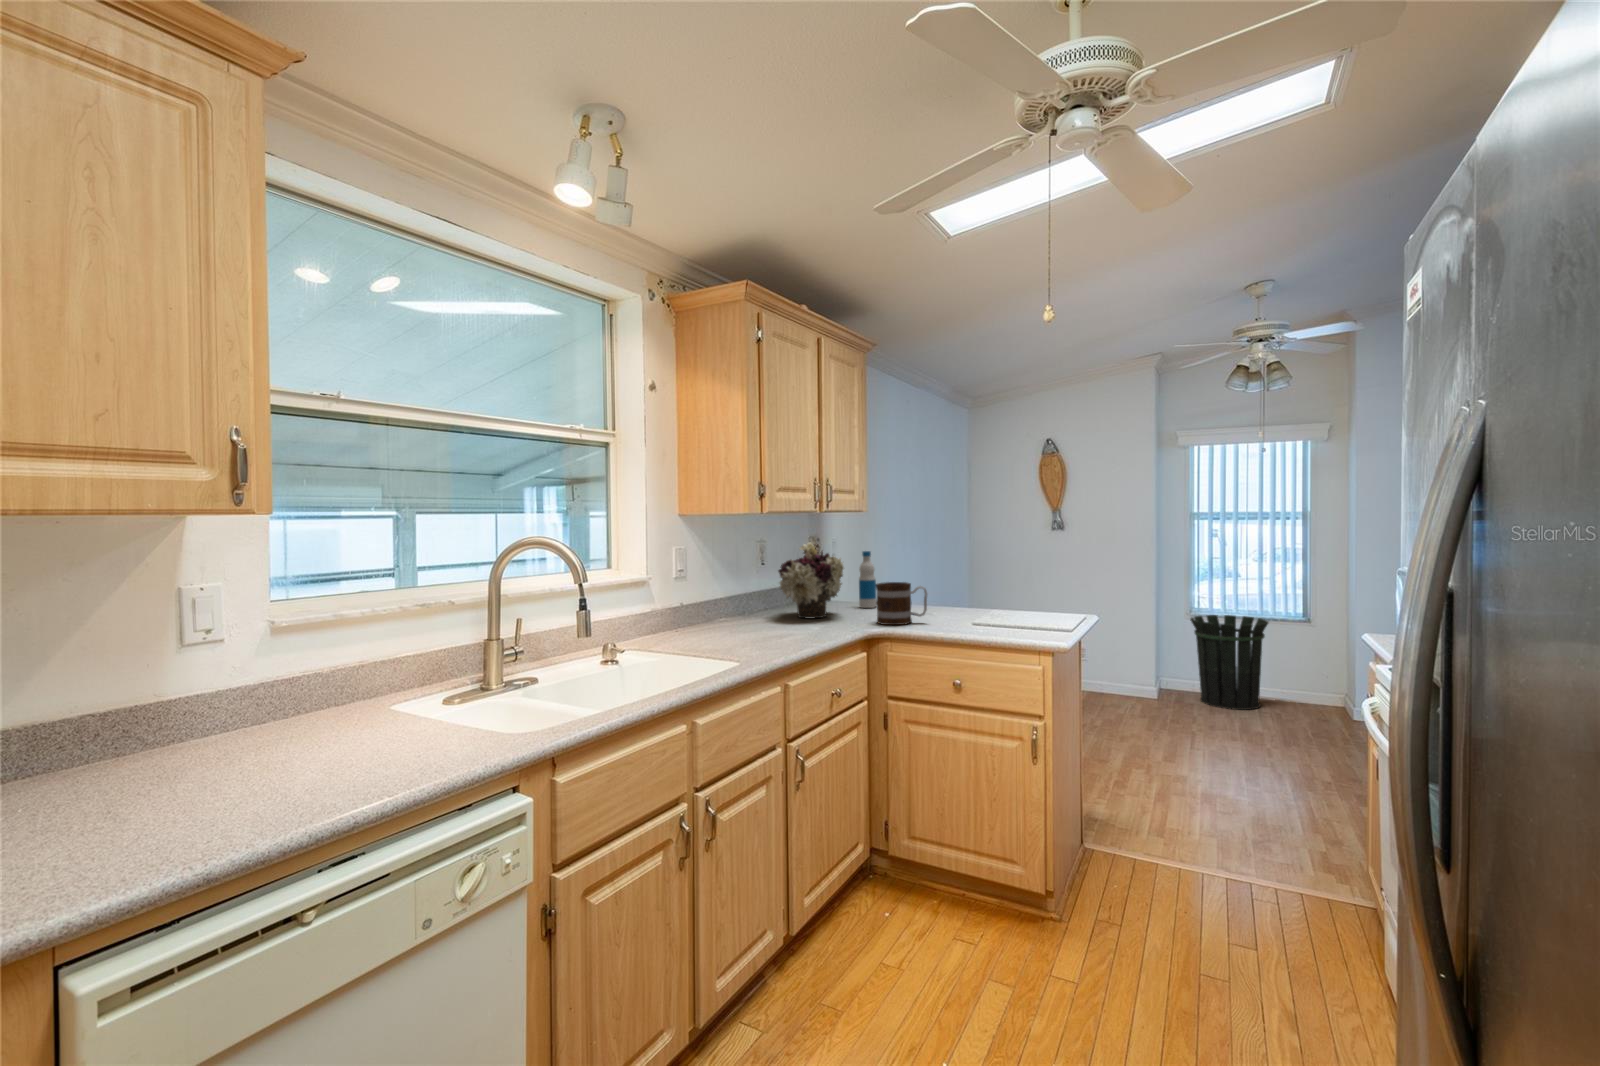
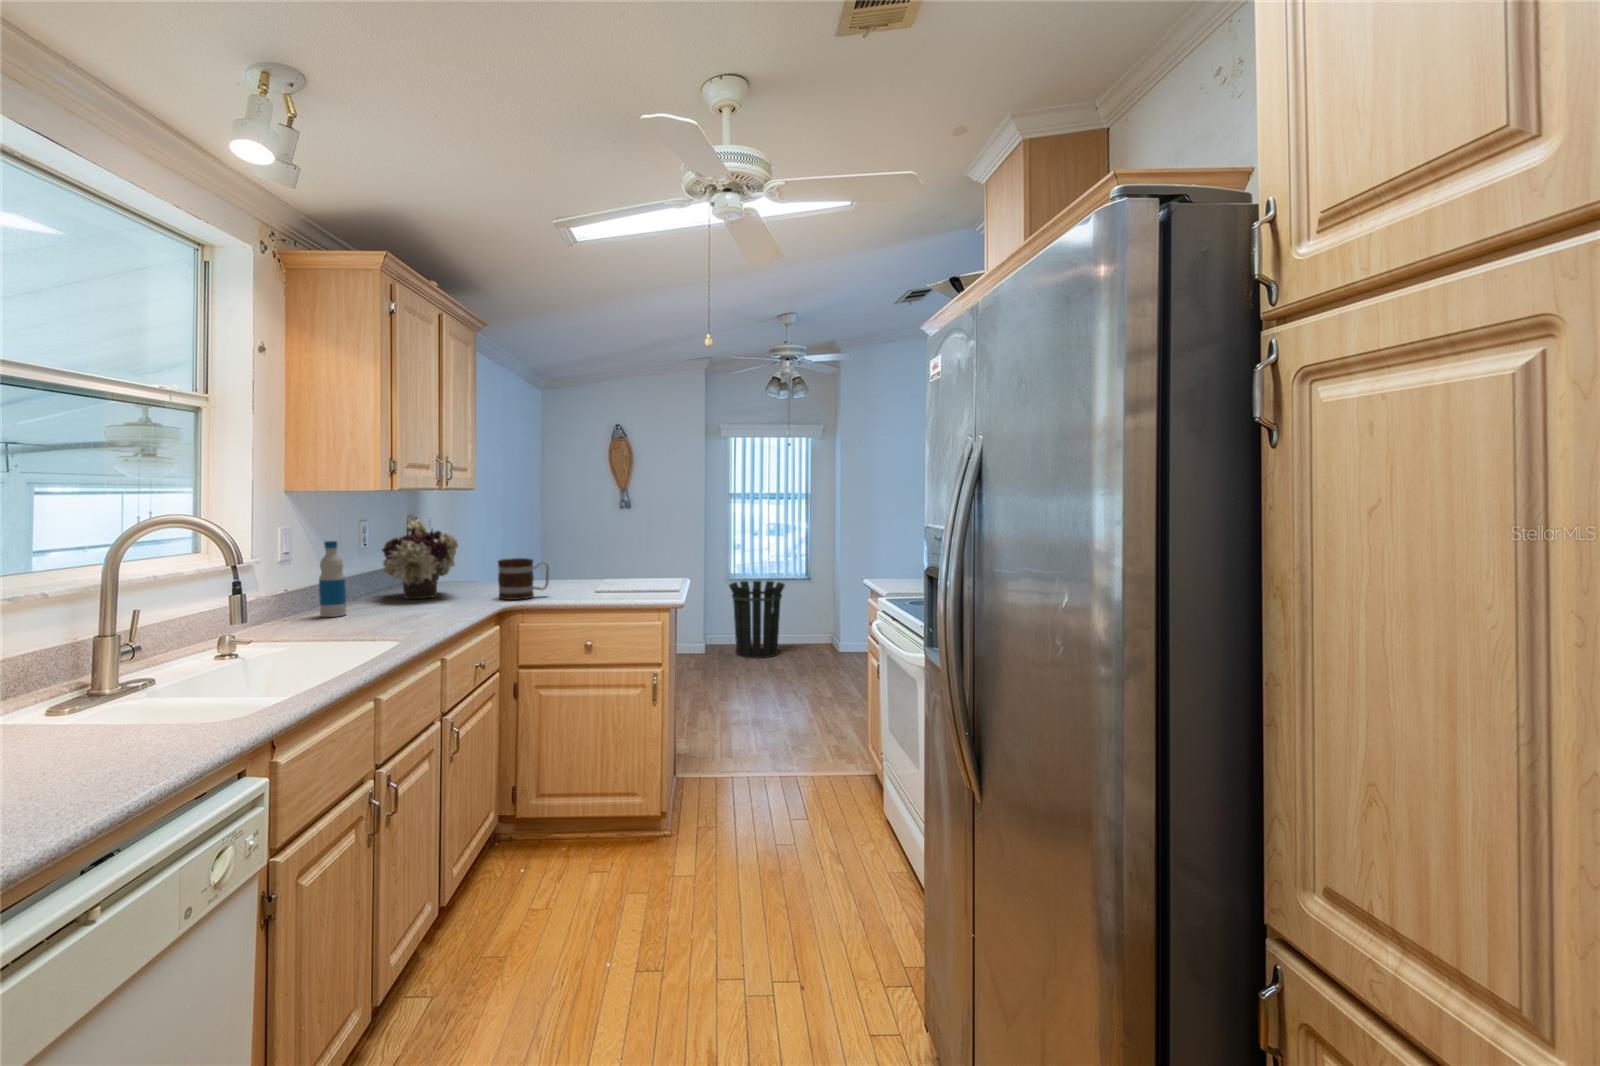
bottle: present [859,551,876,608] -> present [319,541,346,617]

